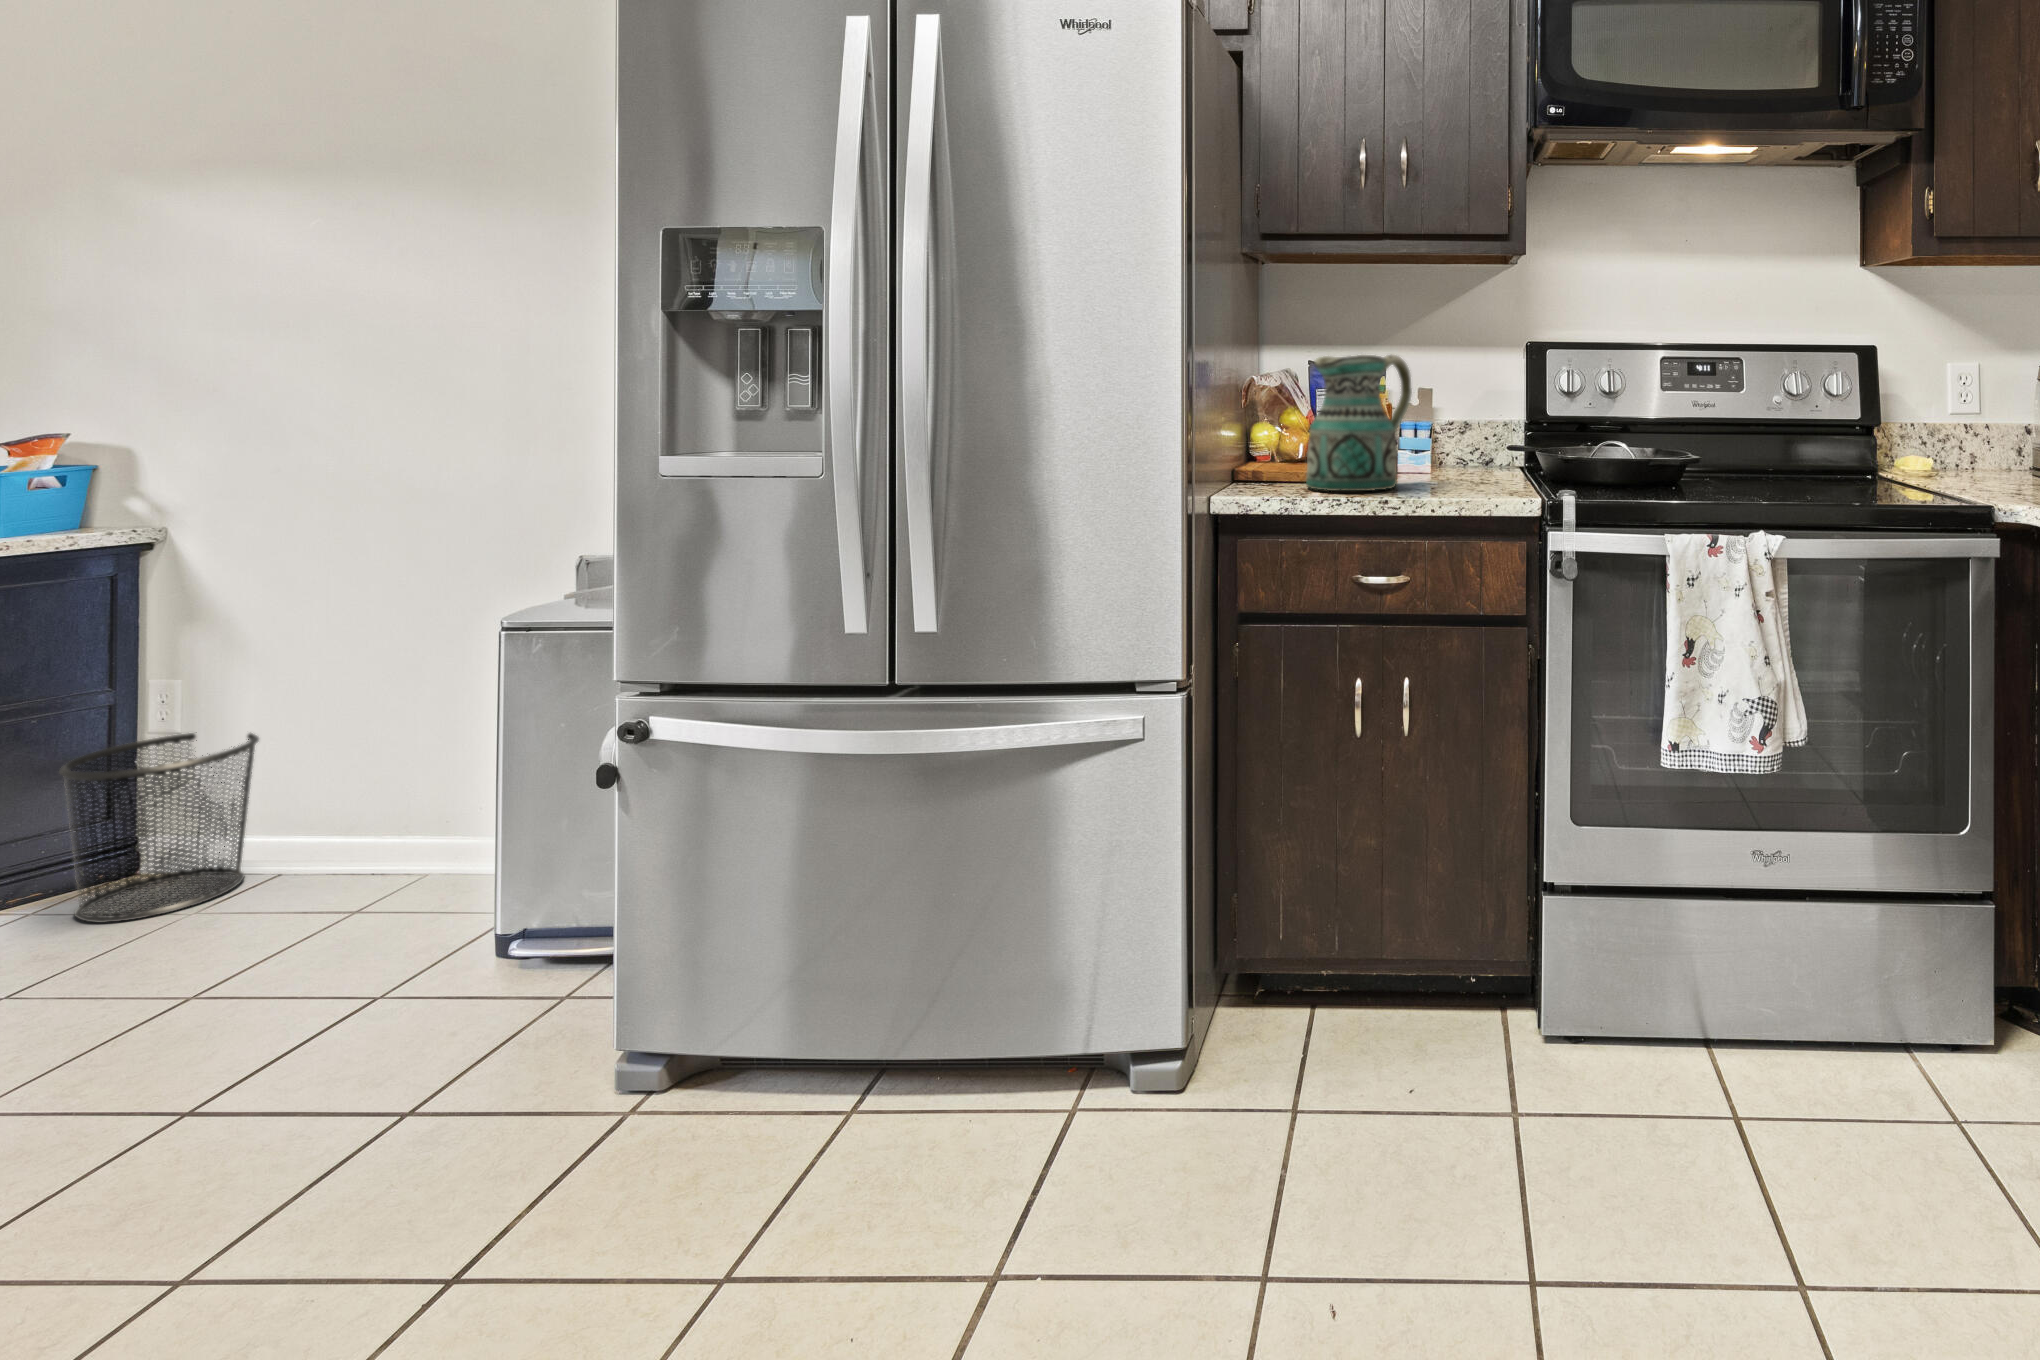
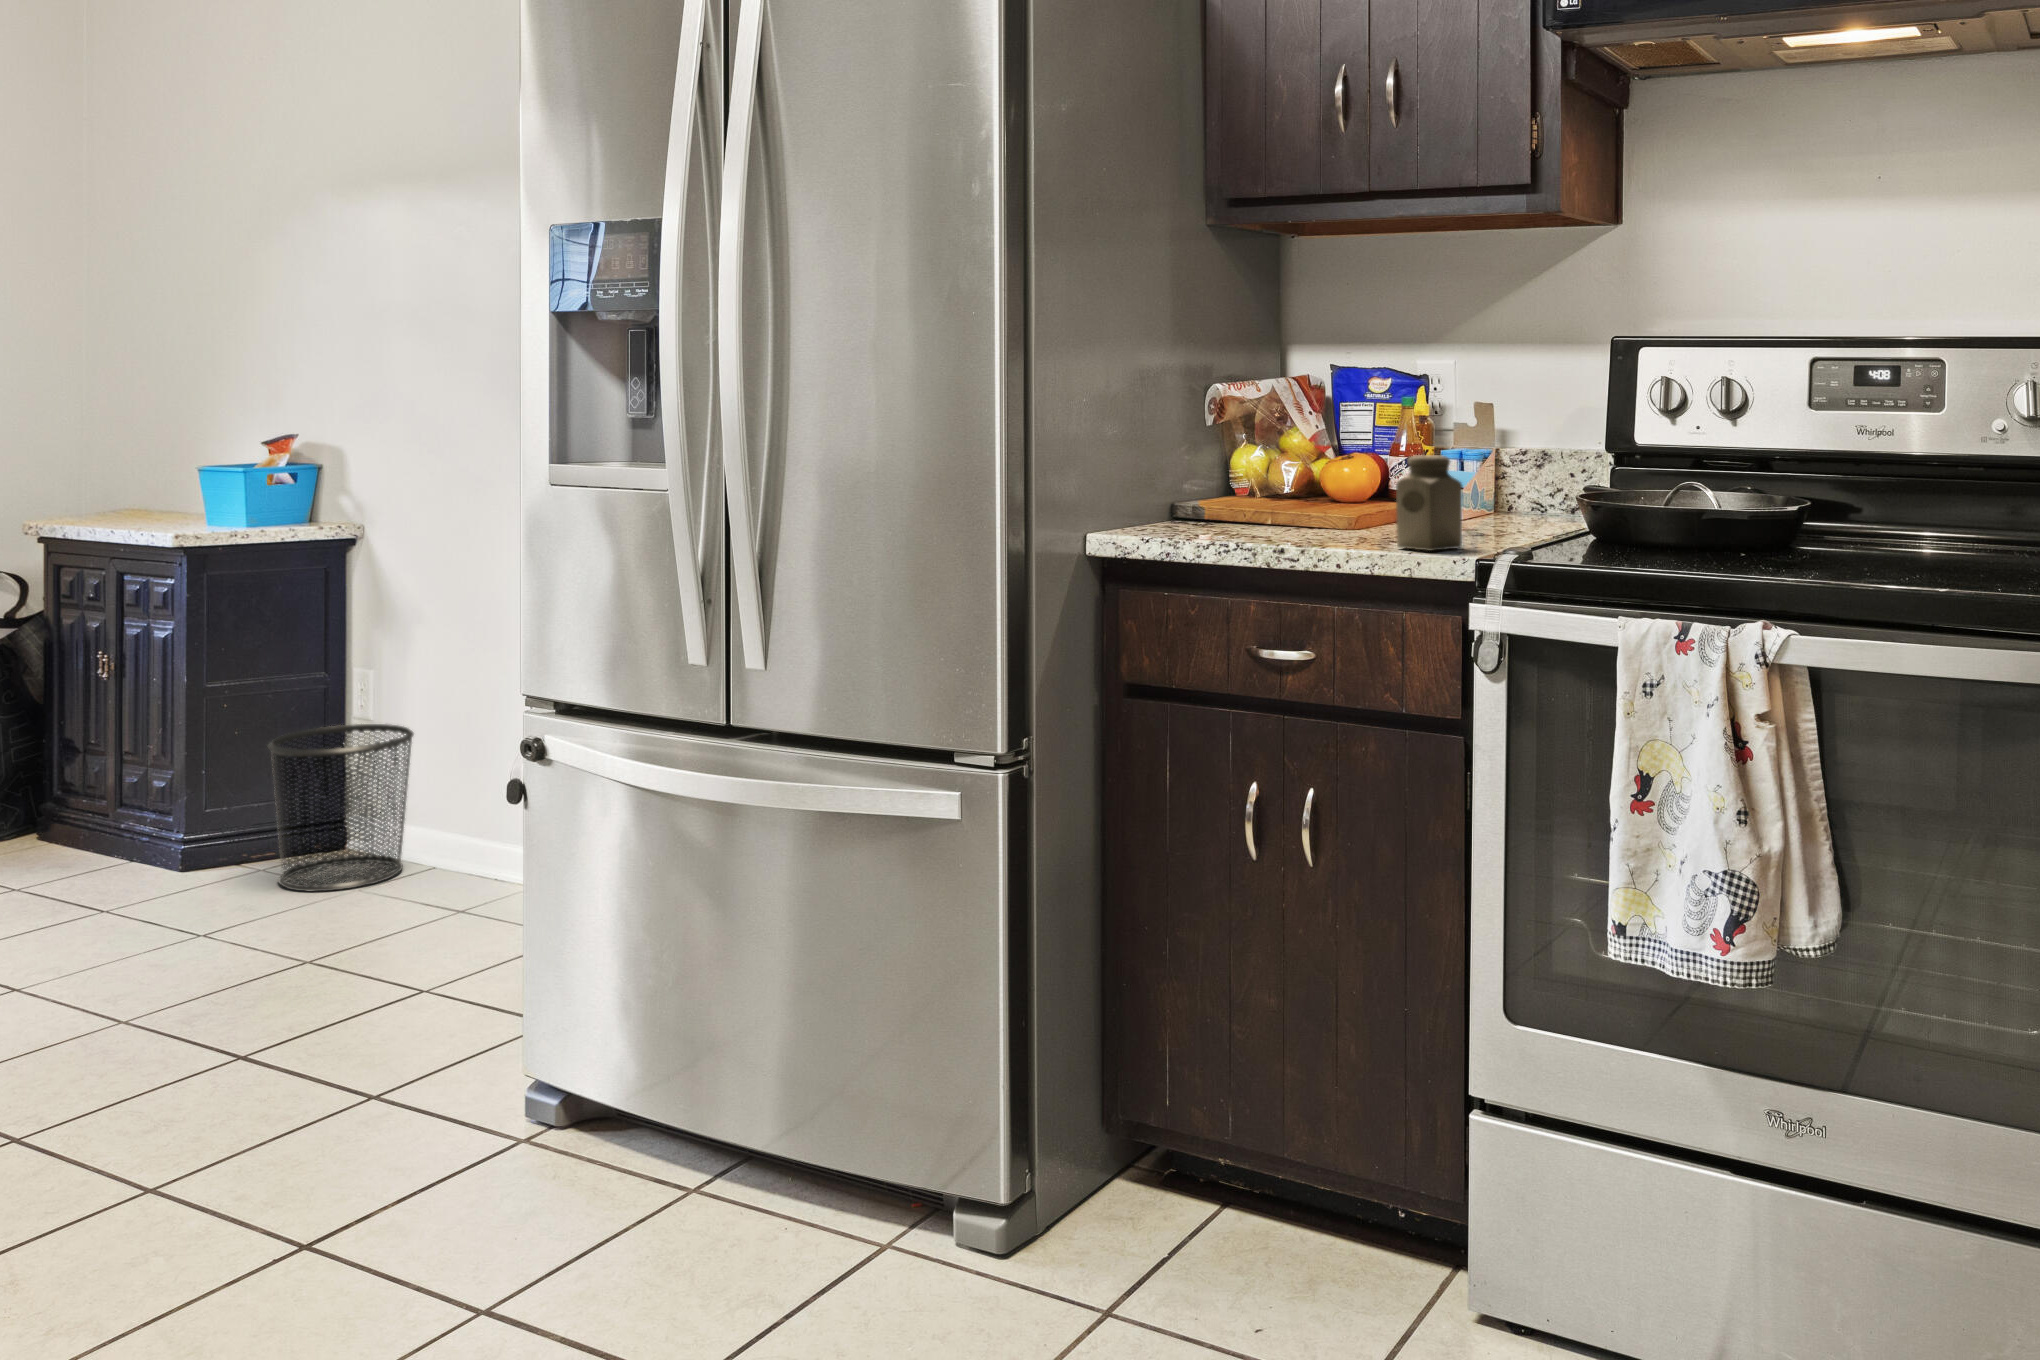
ceramic pitcher: present [1306,355,1412,491] -> none [1226,355,1387,536]
salt shaker: none [1465,427,1508,496] -> present [1396,455,1462,551]

